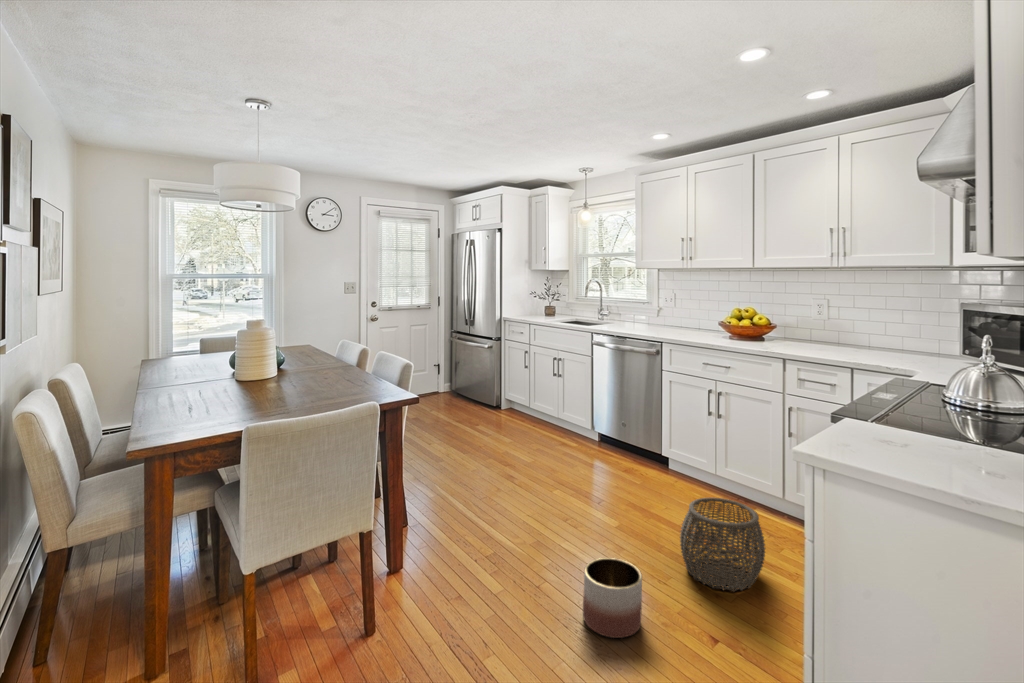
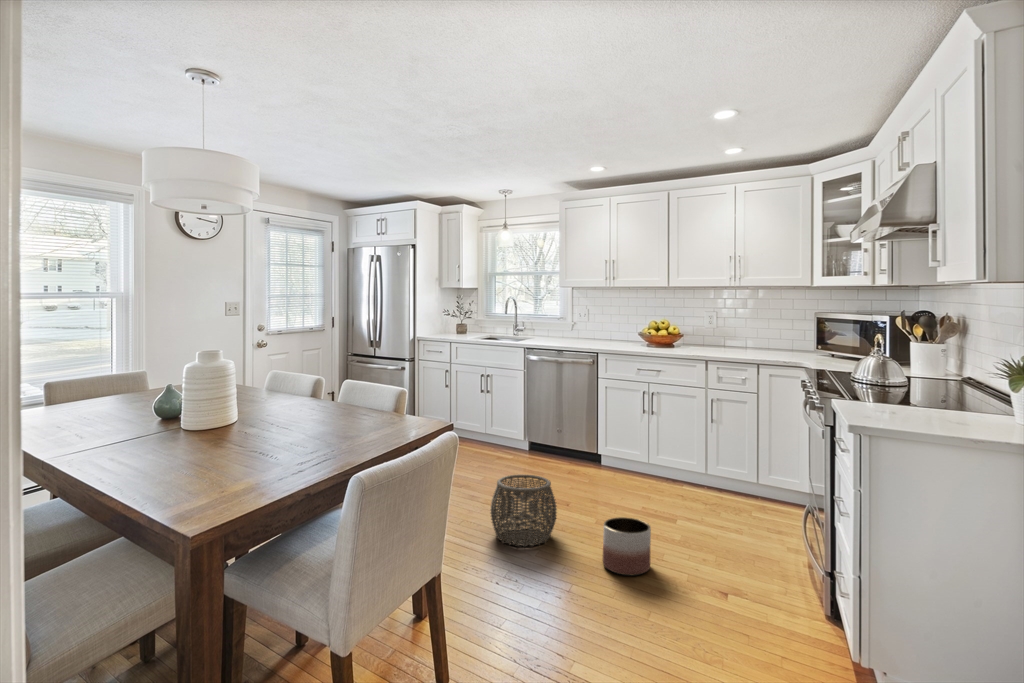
woven basket: present [680,498,765,591] -> present [491,475,557,546]

